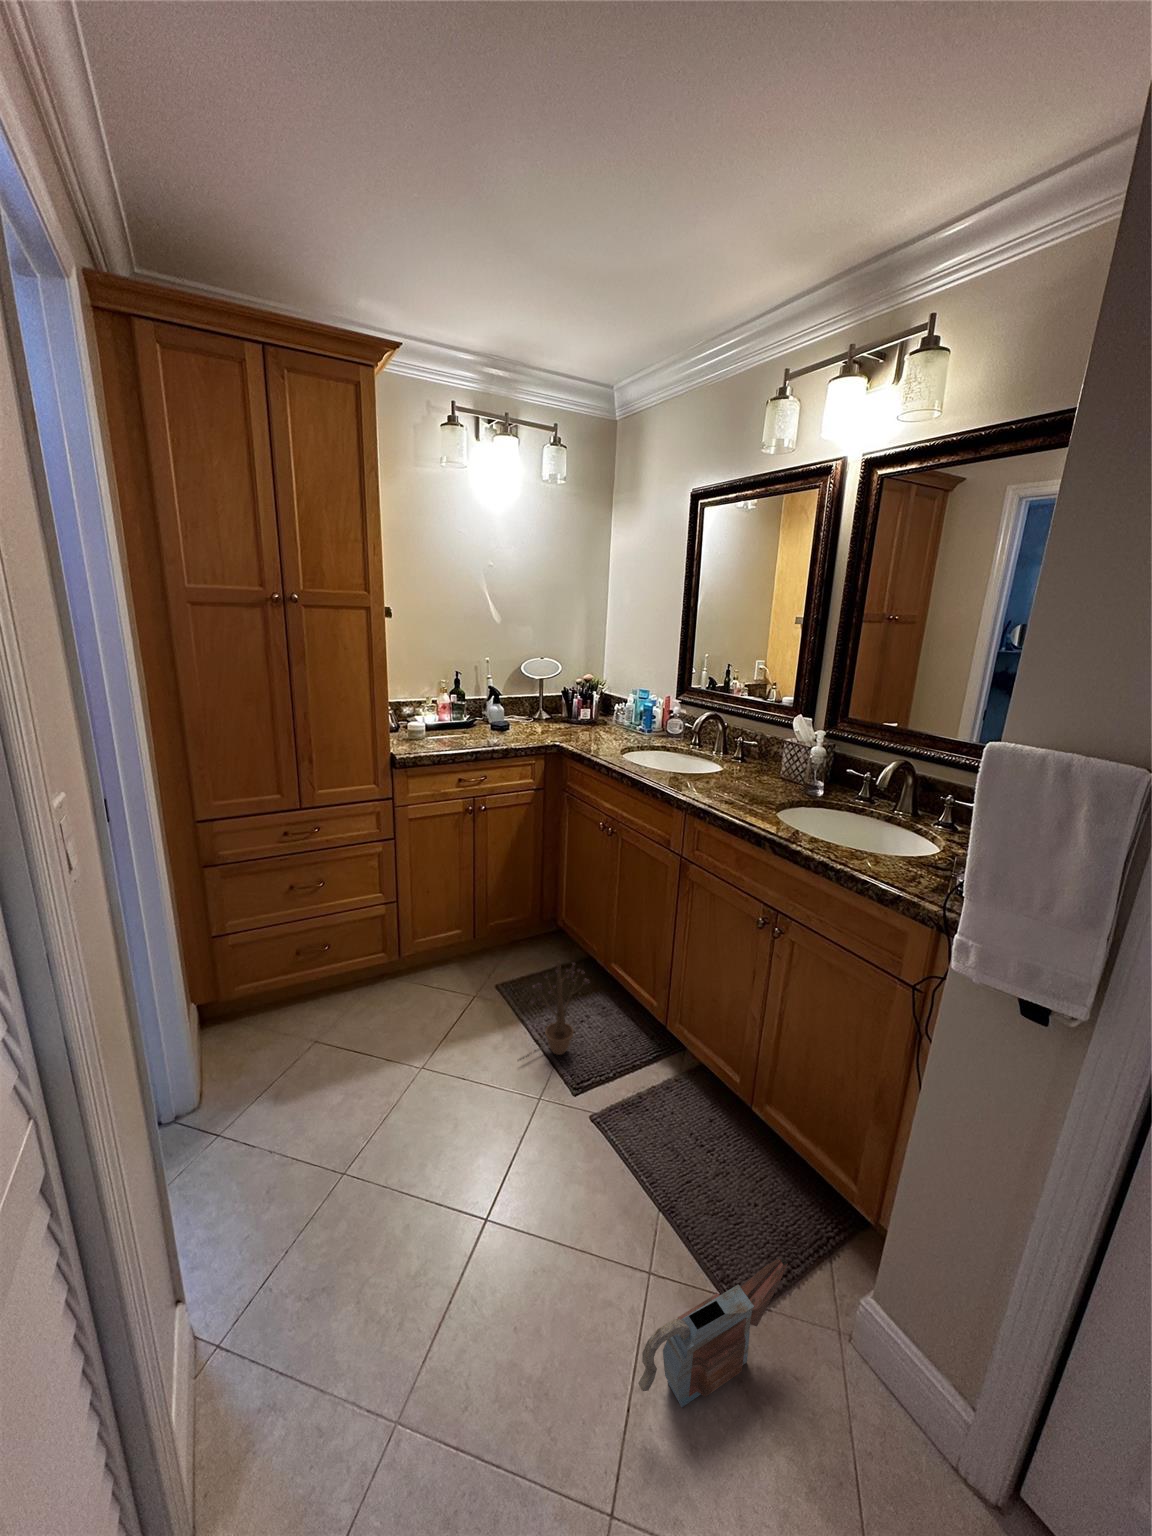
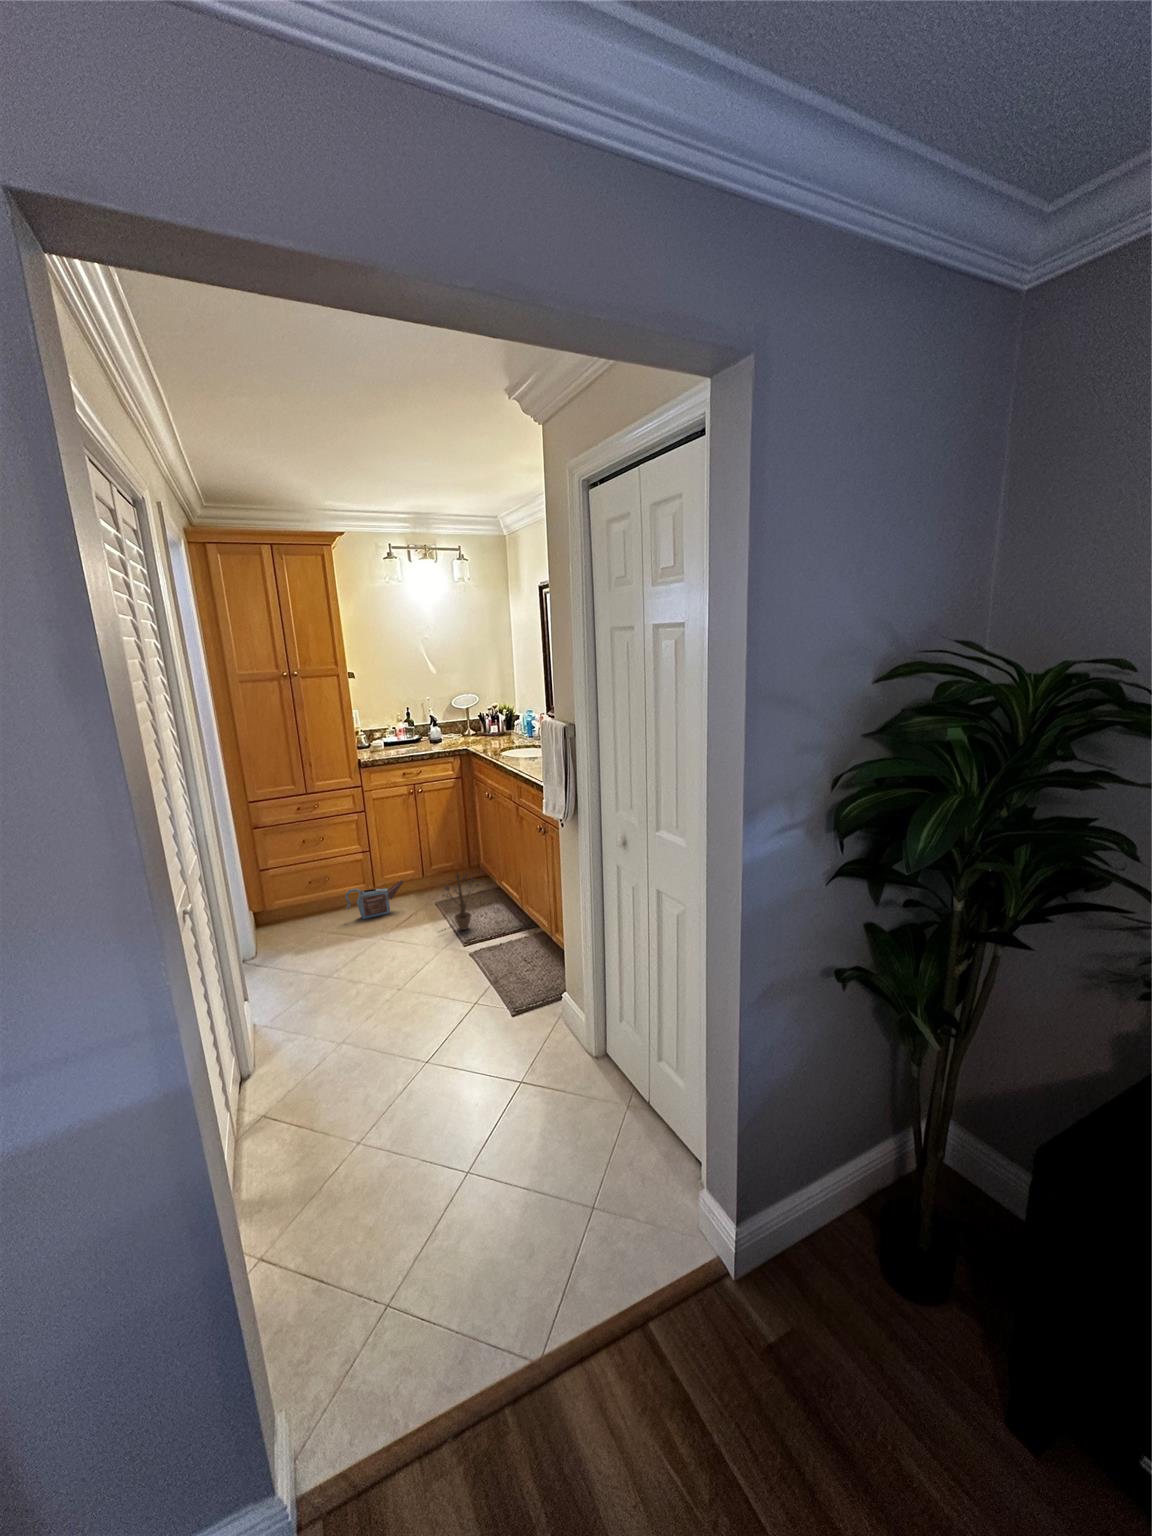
watering can: present [638,1258,788,1408] -> present [345,881,404,919]

